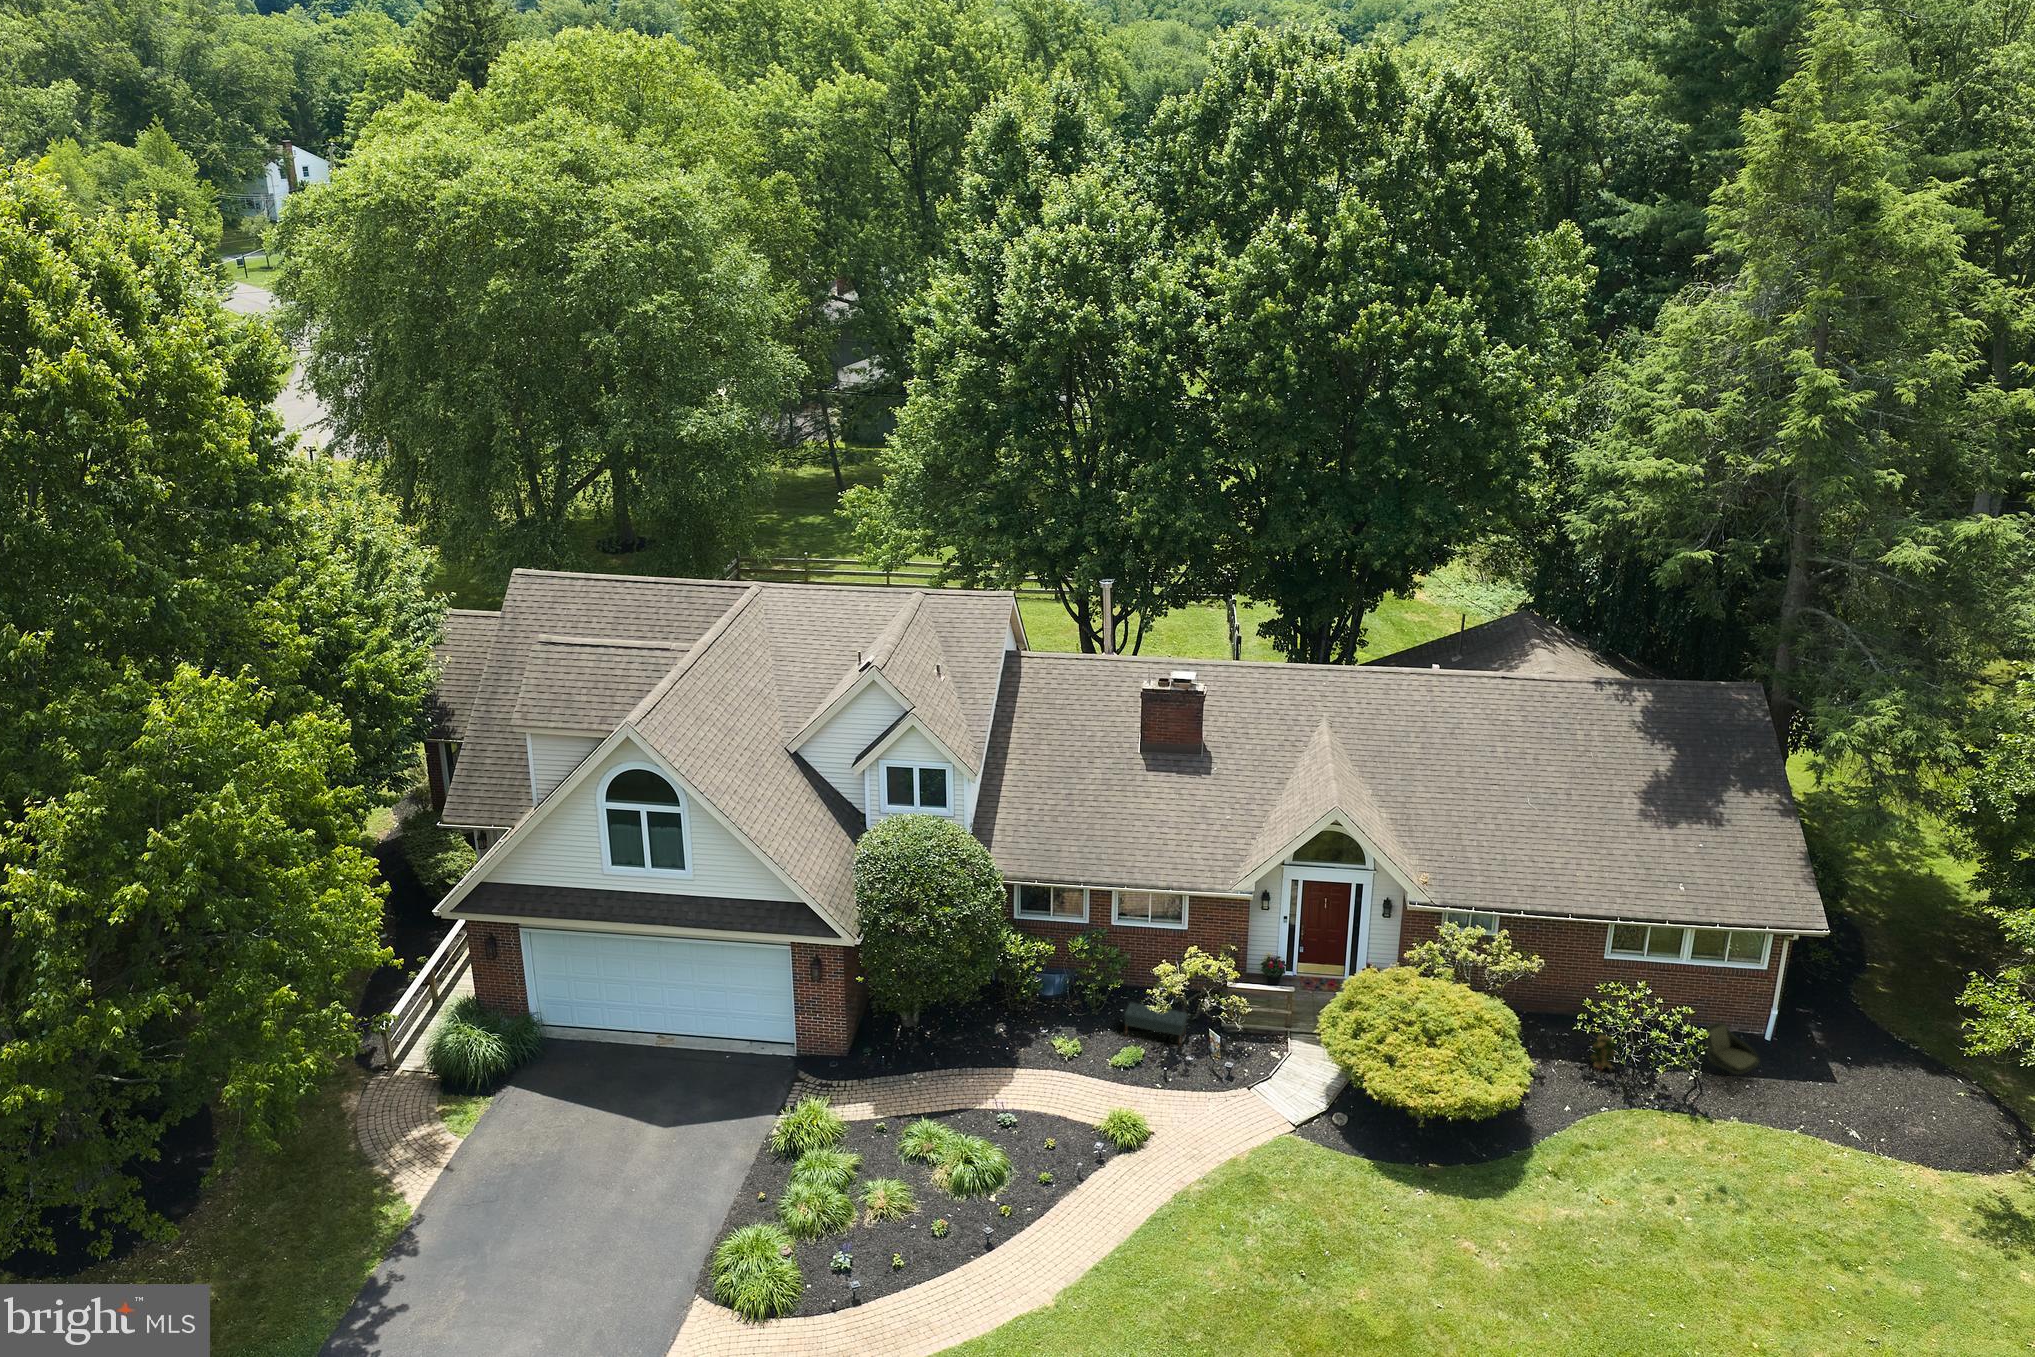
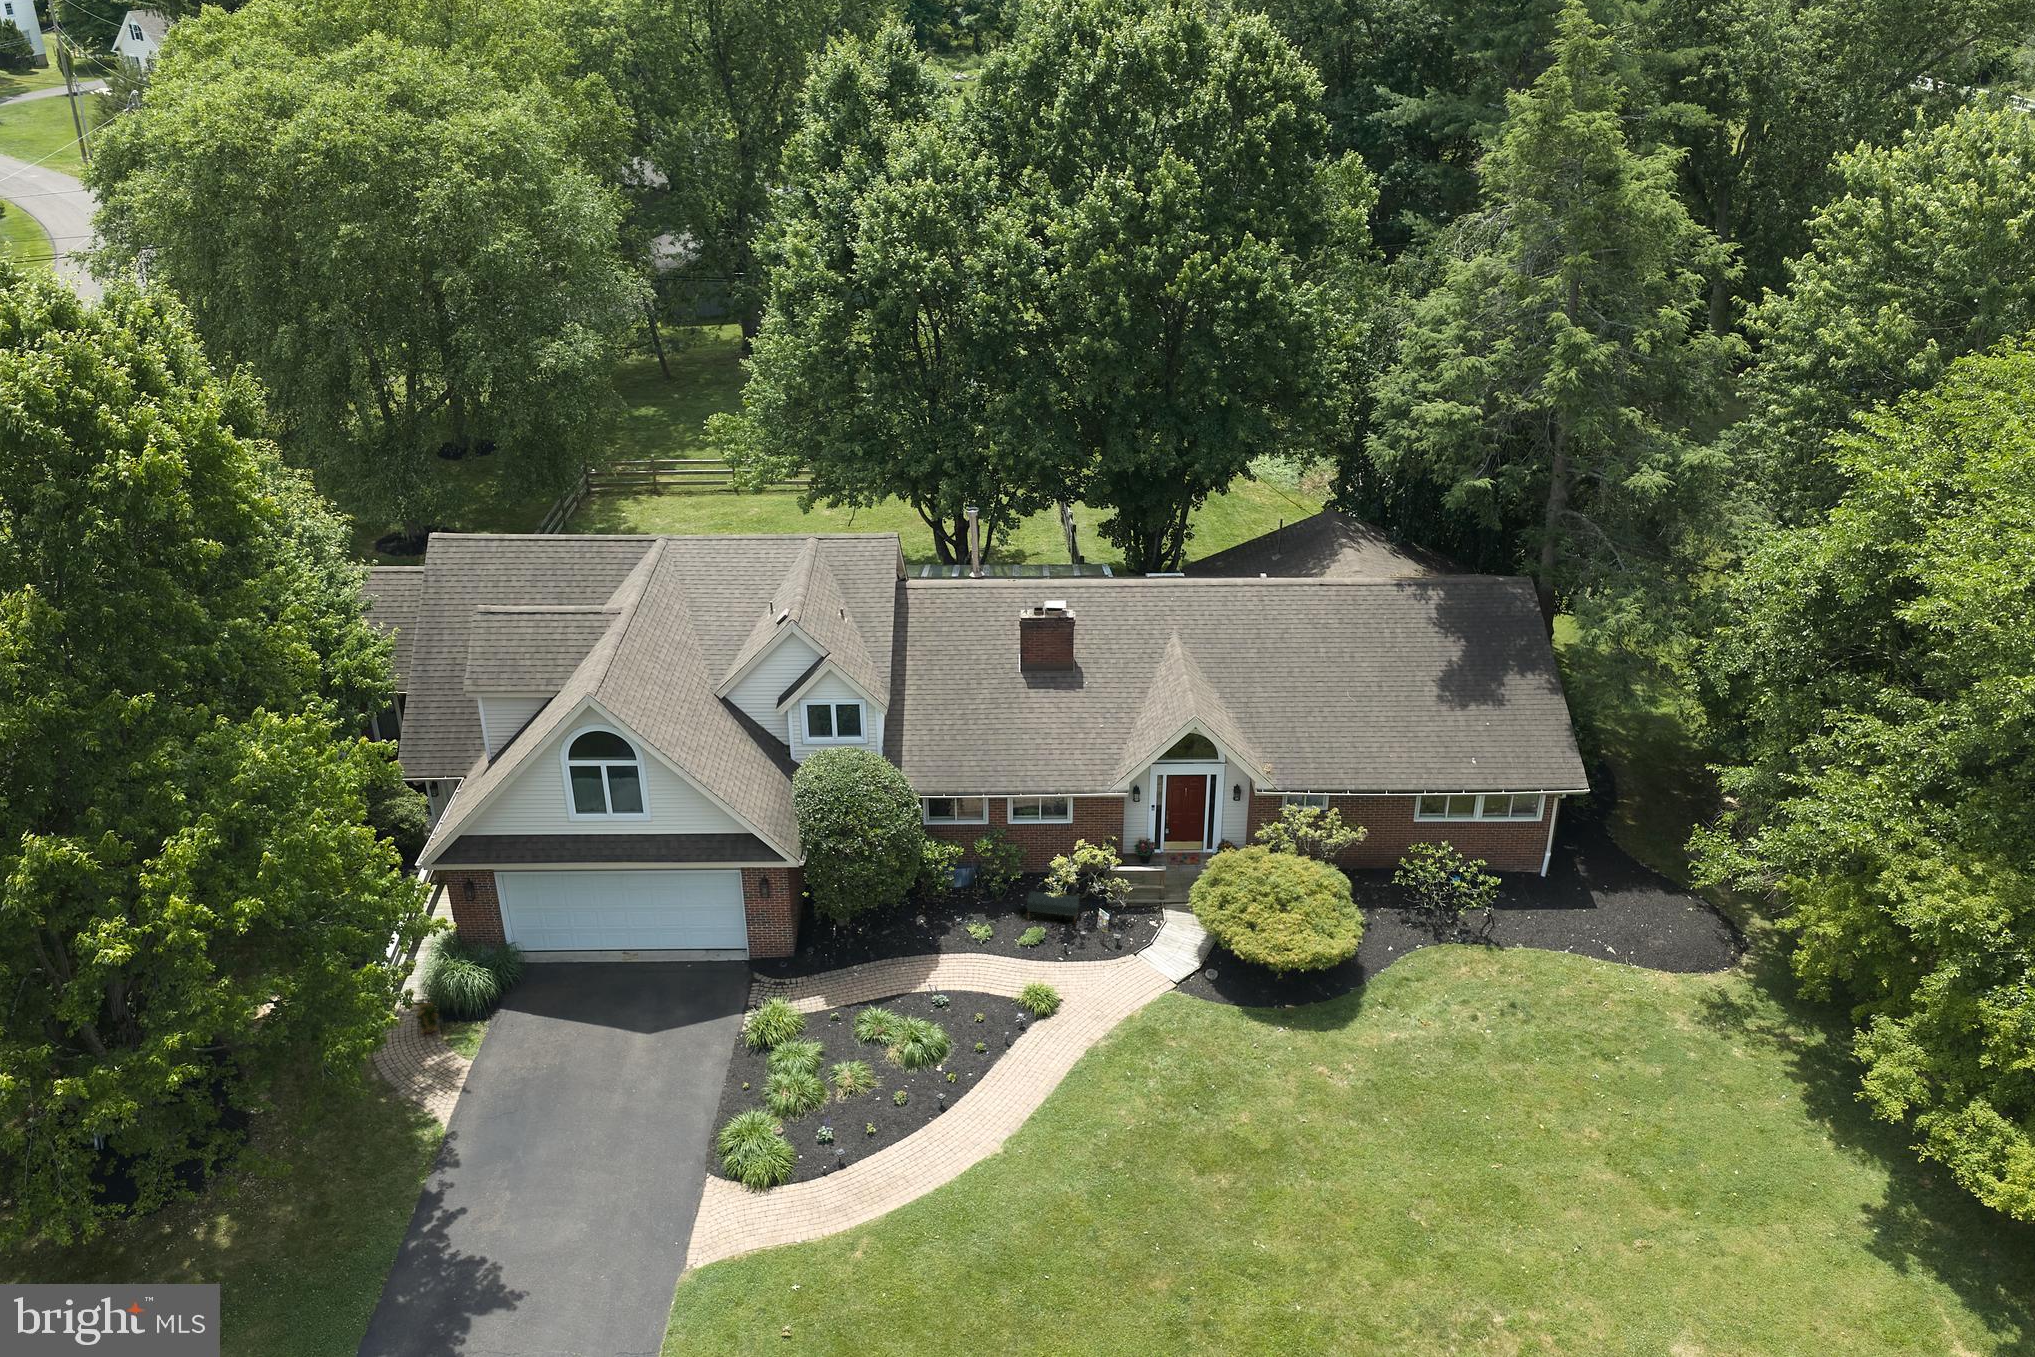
lounge chair: present [1700,1023,1760,1091] -> none [1487,868,1535,923]
decorative plant: present [1591,1033,1617,1069] -> present [416,1001,439,1034]

